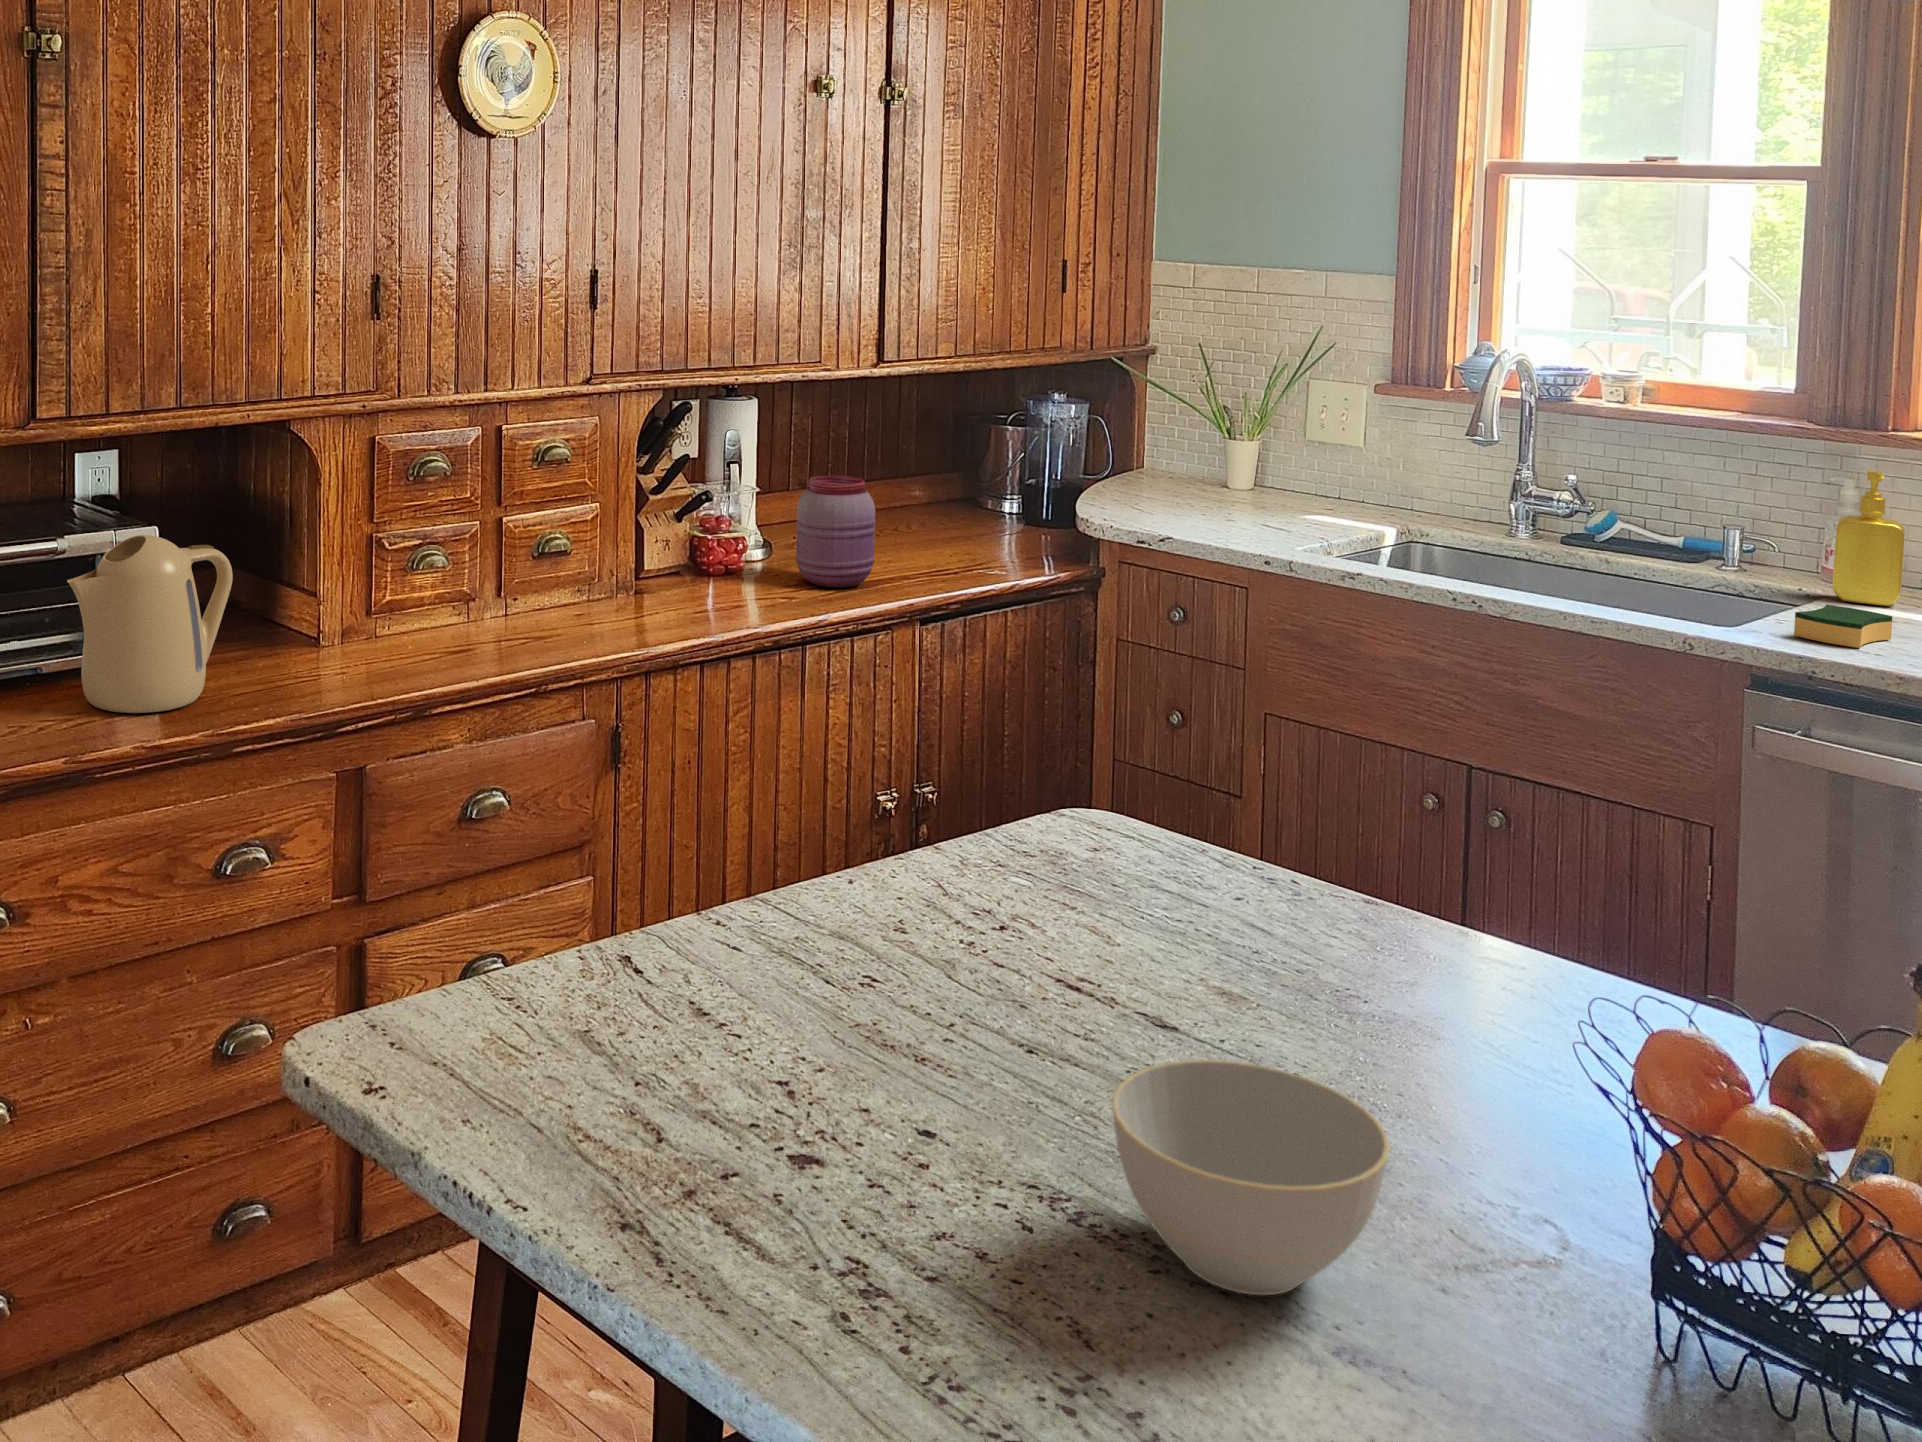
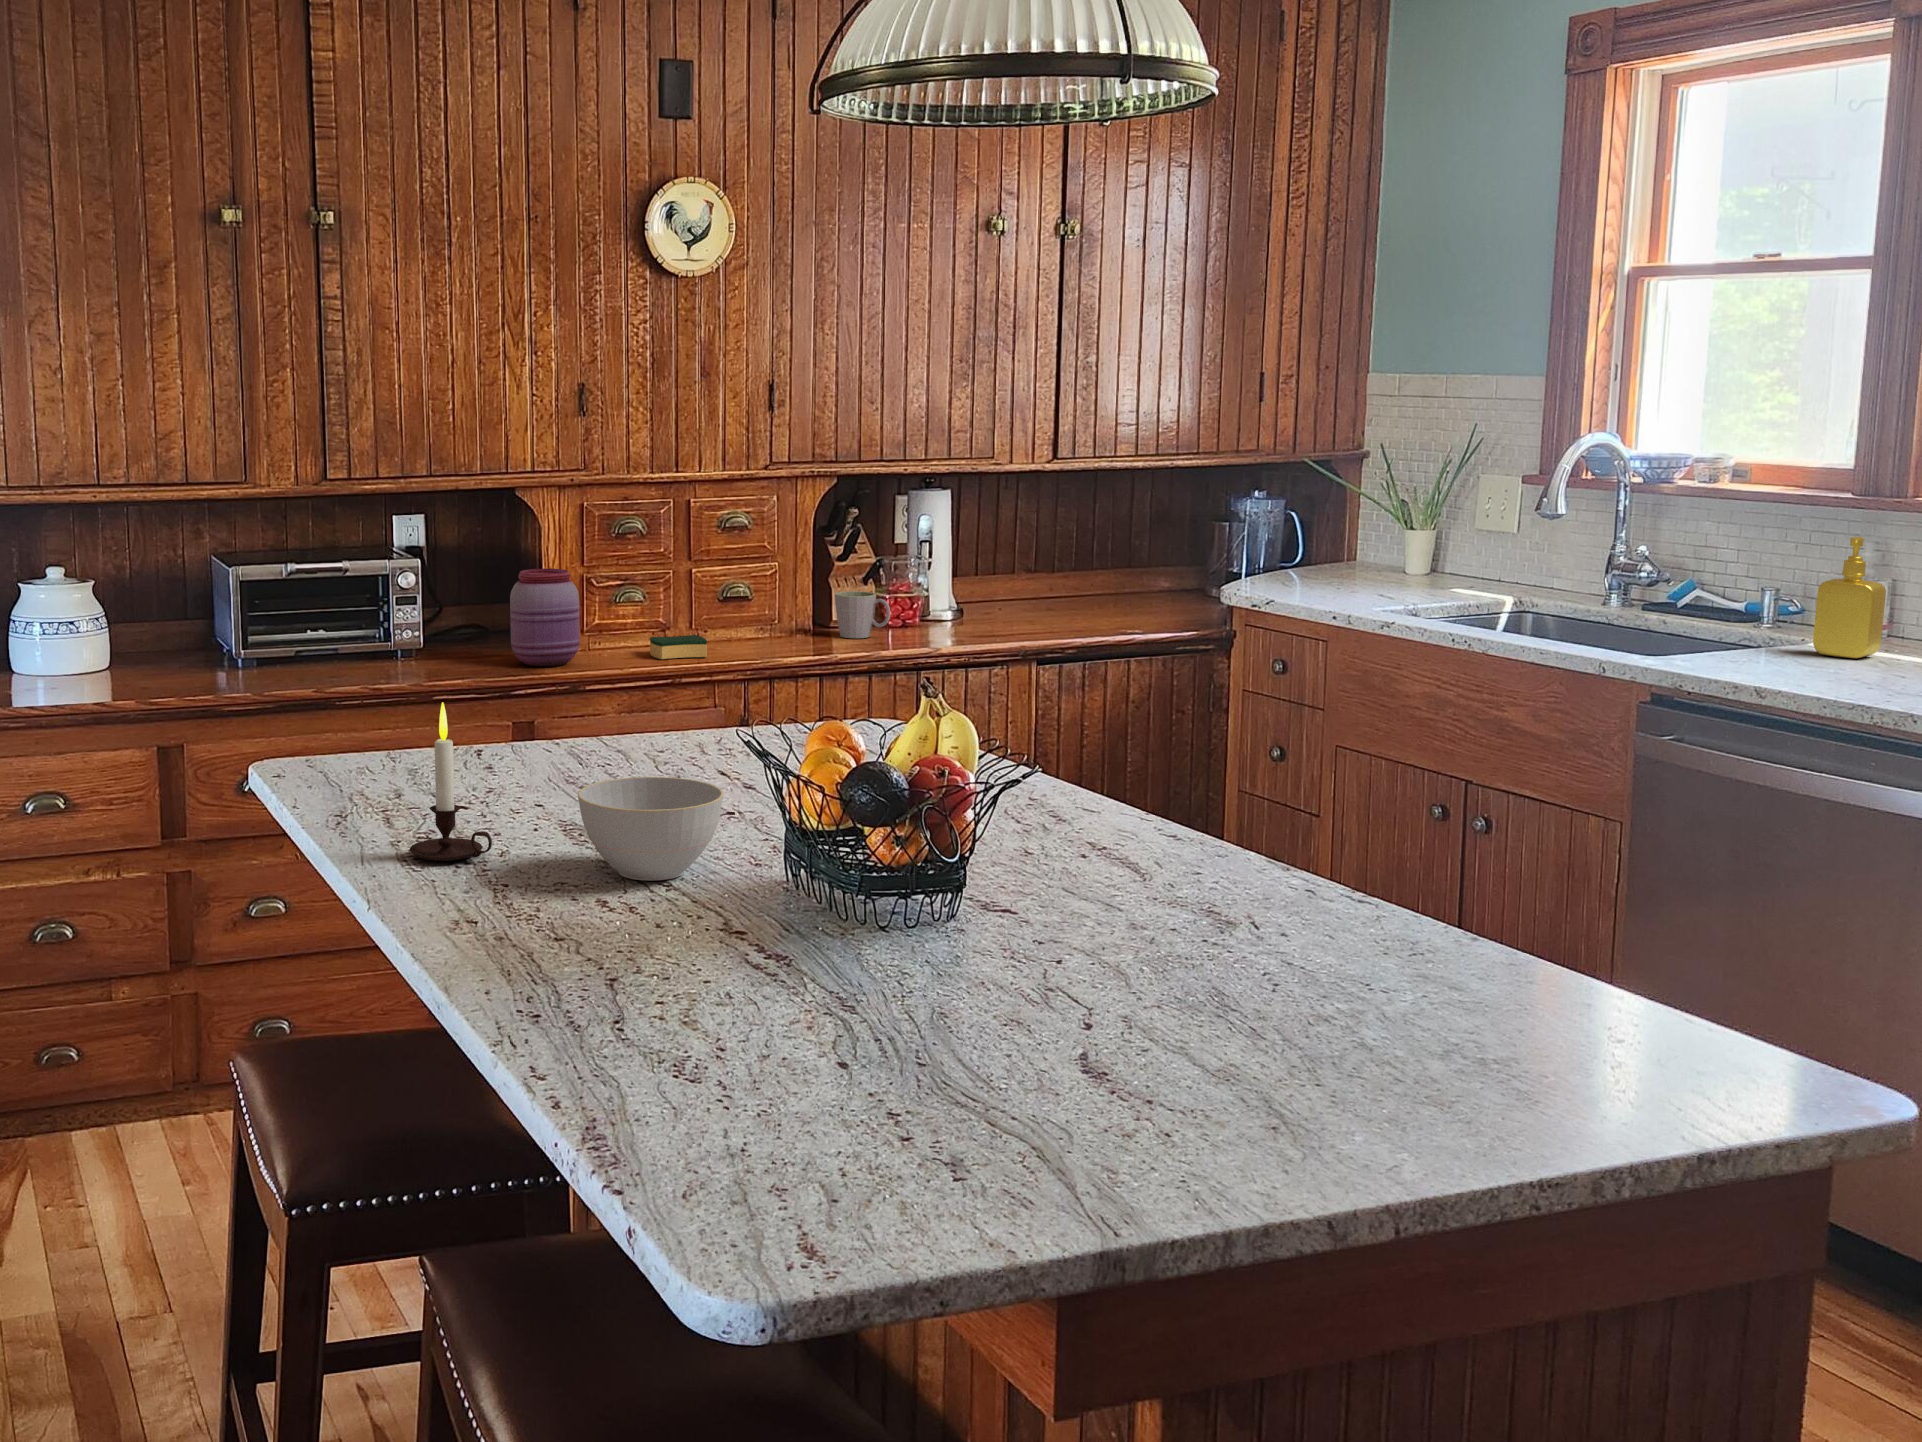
jar: present [796,475,875,588] -> present [510,568,580,666]
kettle: present [67,535,233,713] -> none [338,556,455,673]
mug: none [667,539,740,602] -> present [835,591,890,638]
sponge: present [1794,605,1892,648] -> present [650,635,707,659]
candle: none [772,976,947,1291] -> present [410,702,492,861]

